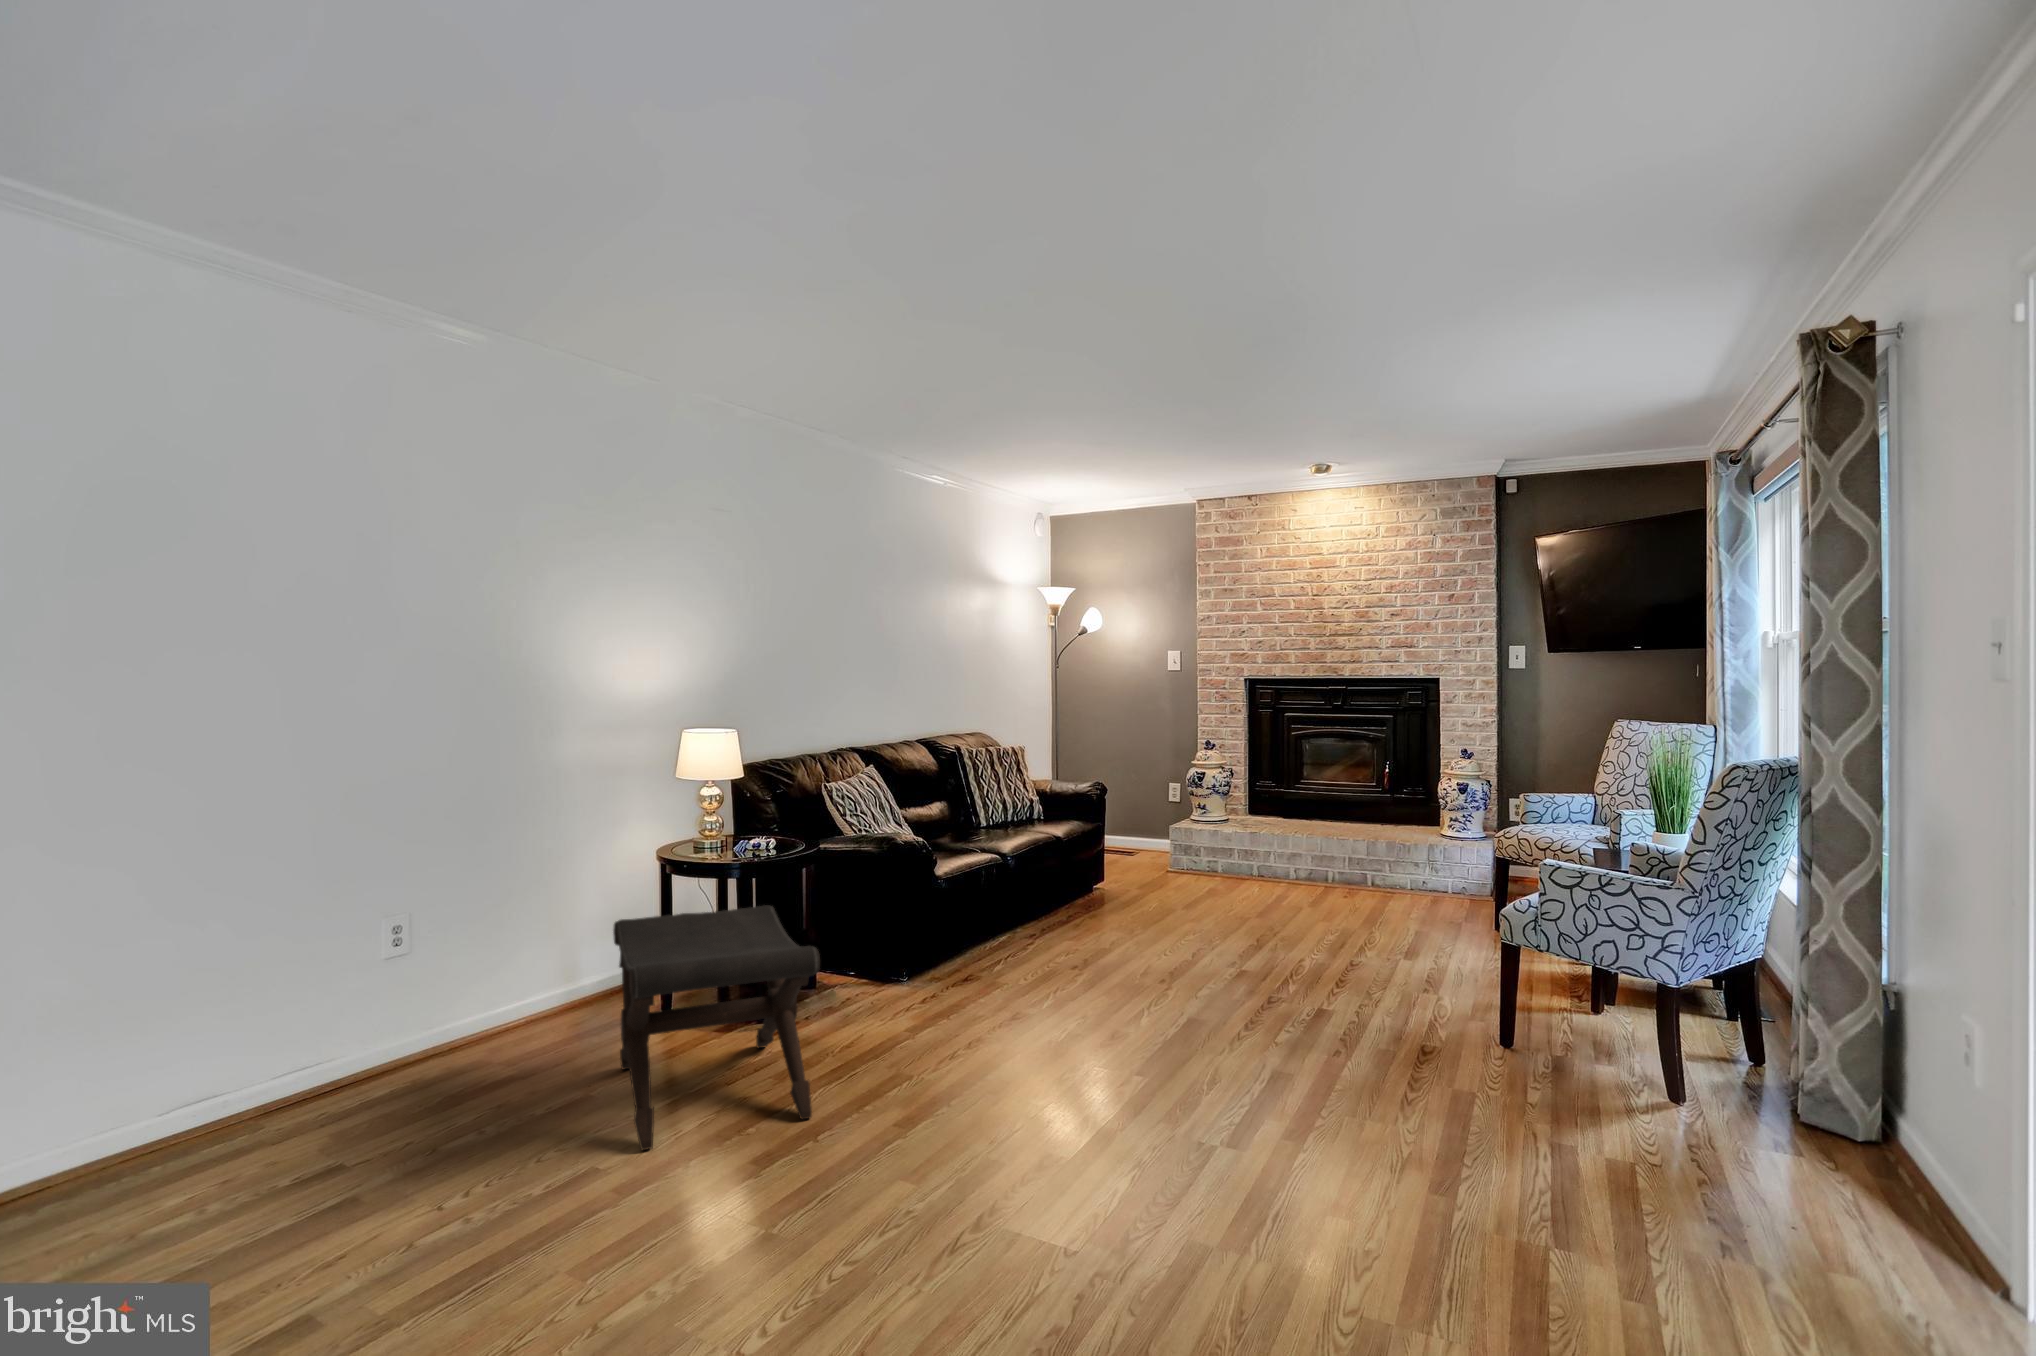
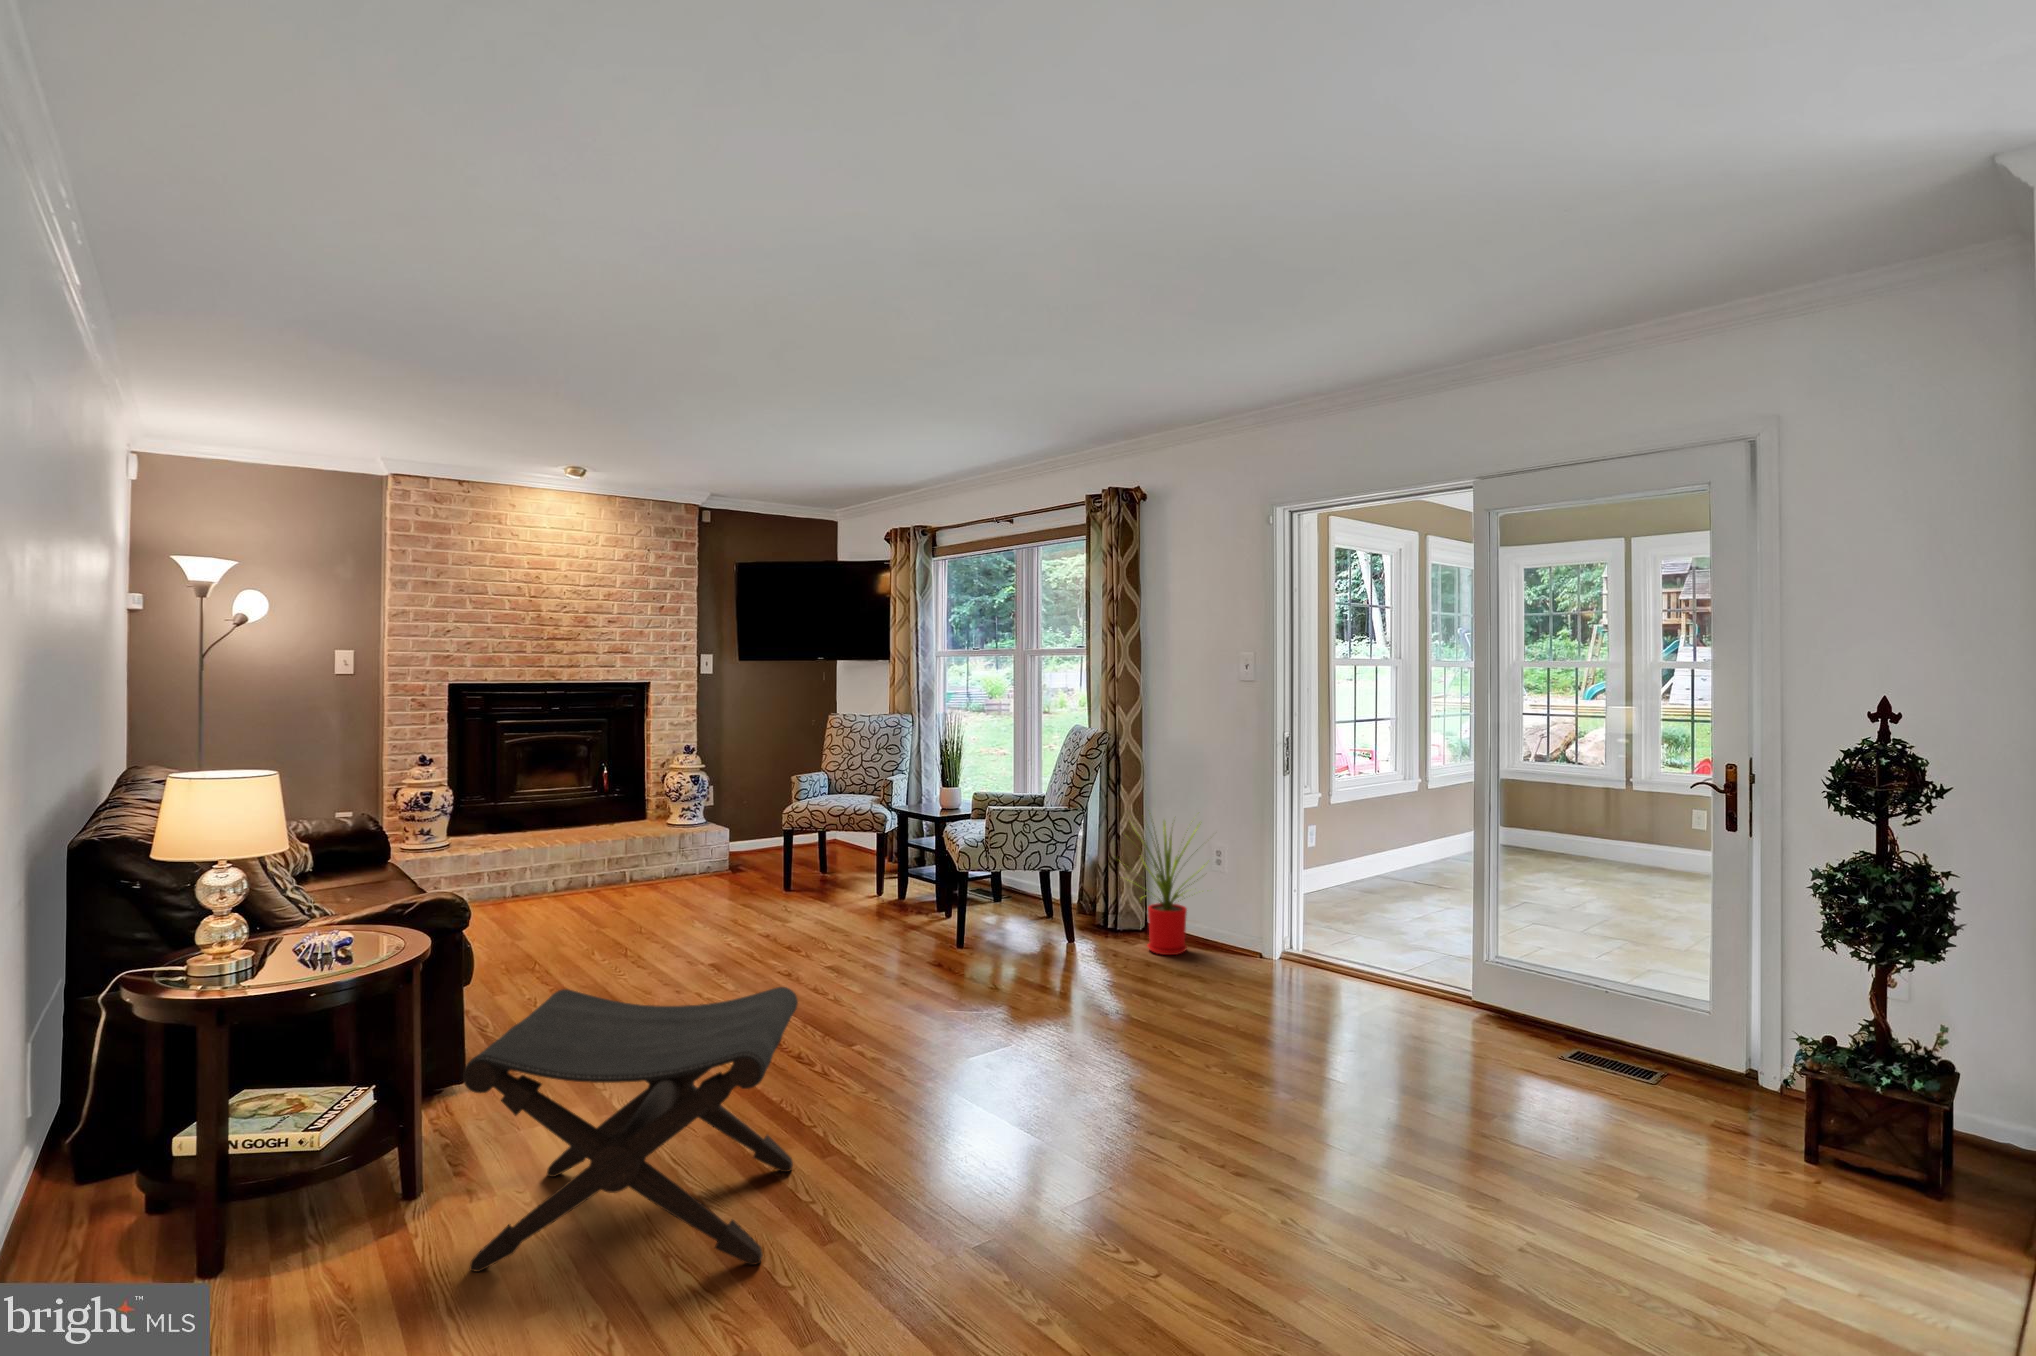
house plant: none [1680,898,1936,1206] -> present [1135,821,1199,955]

